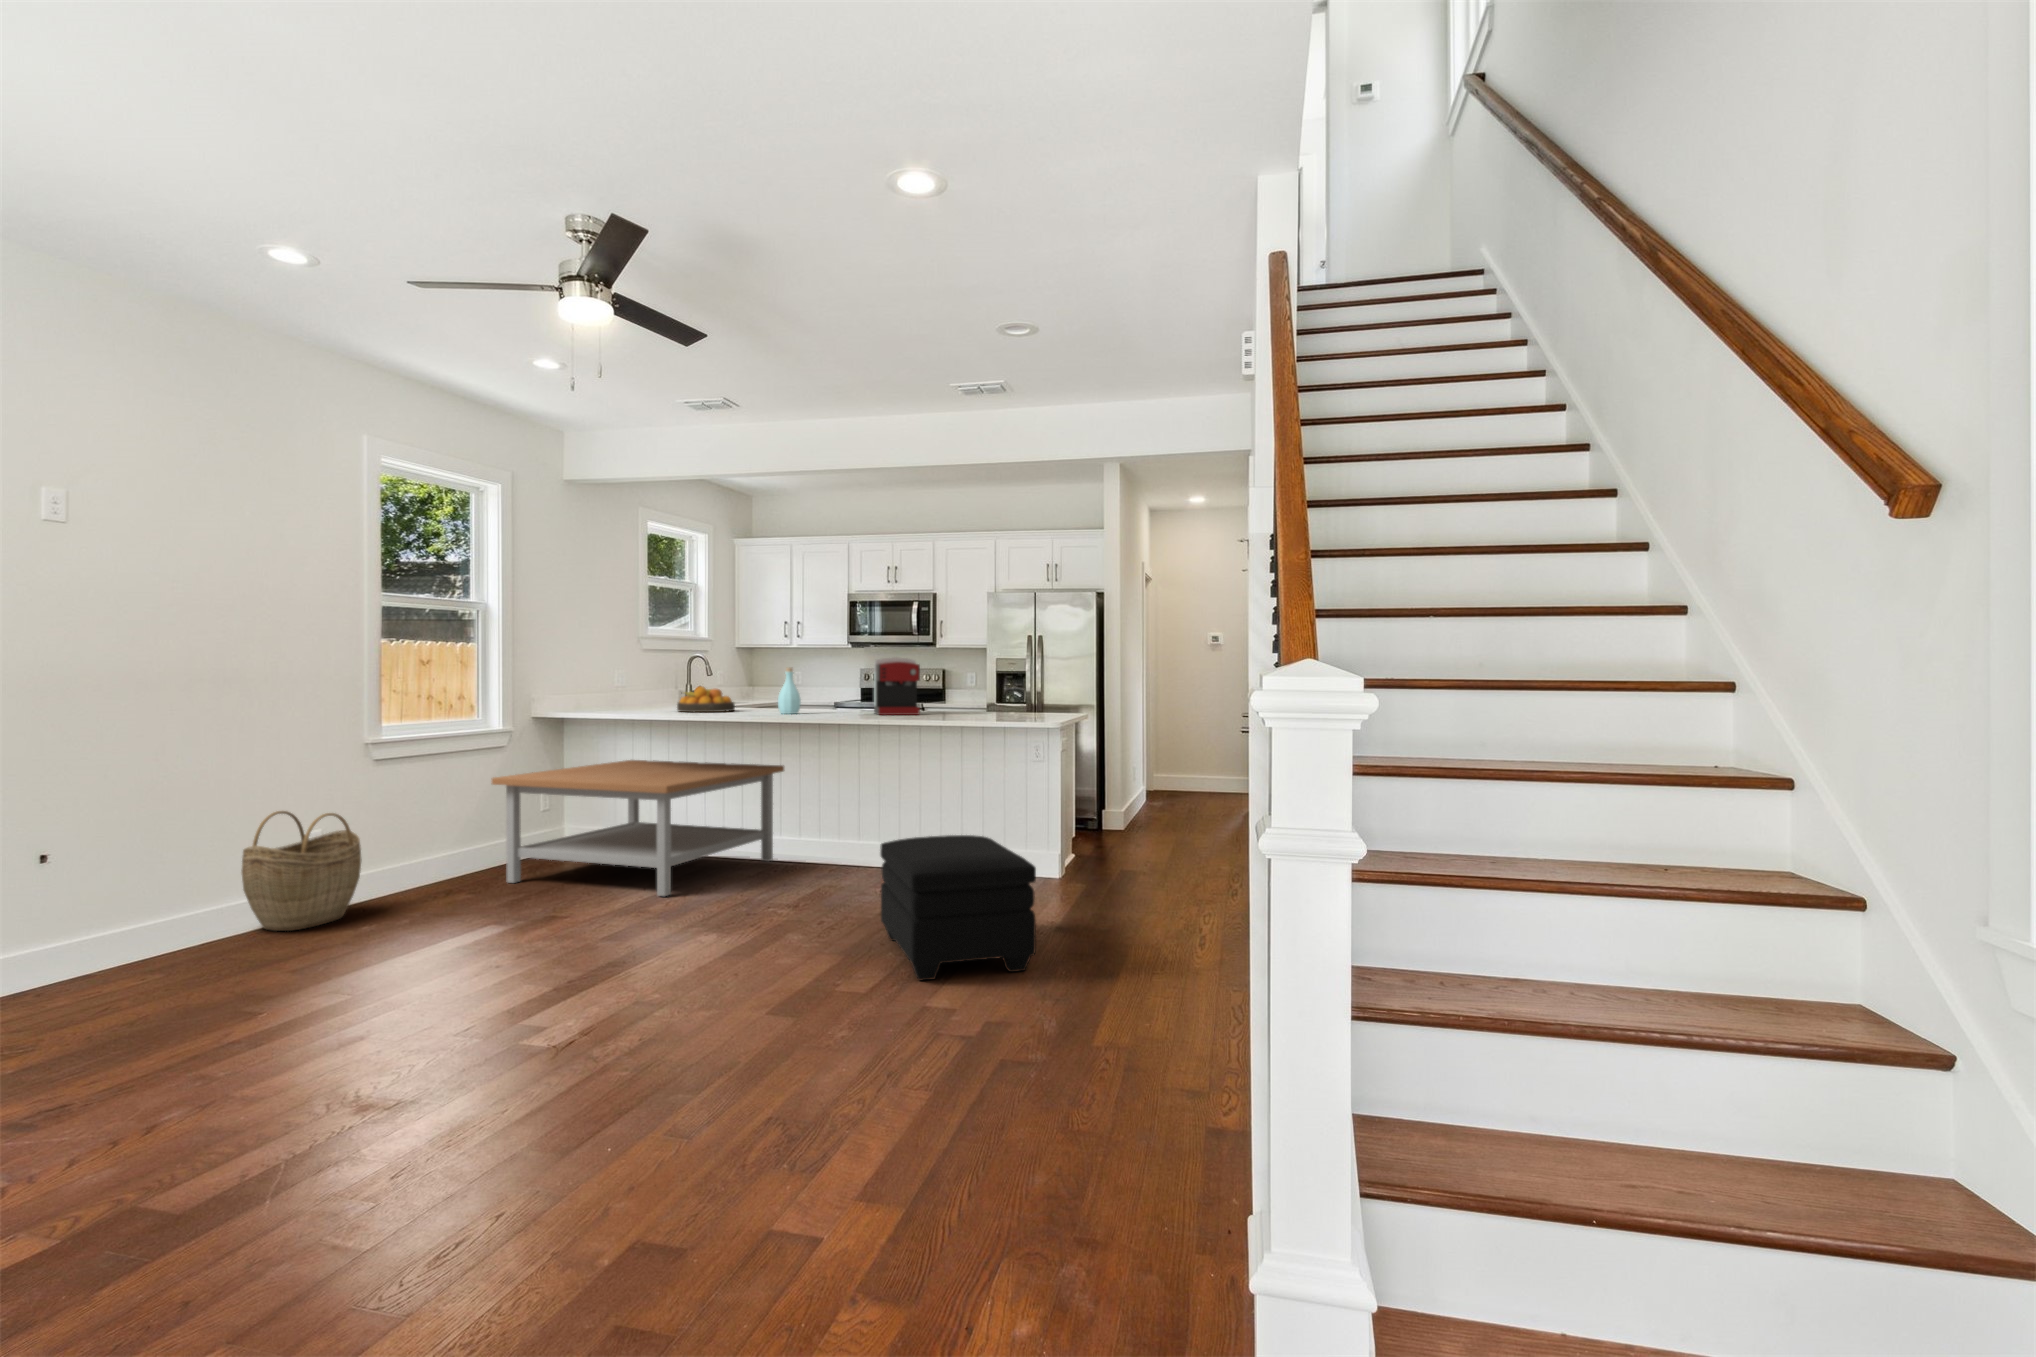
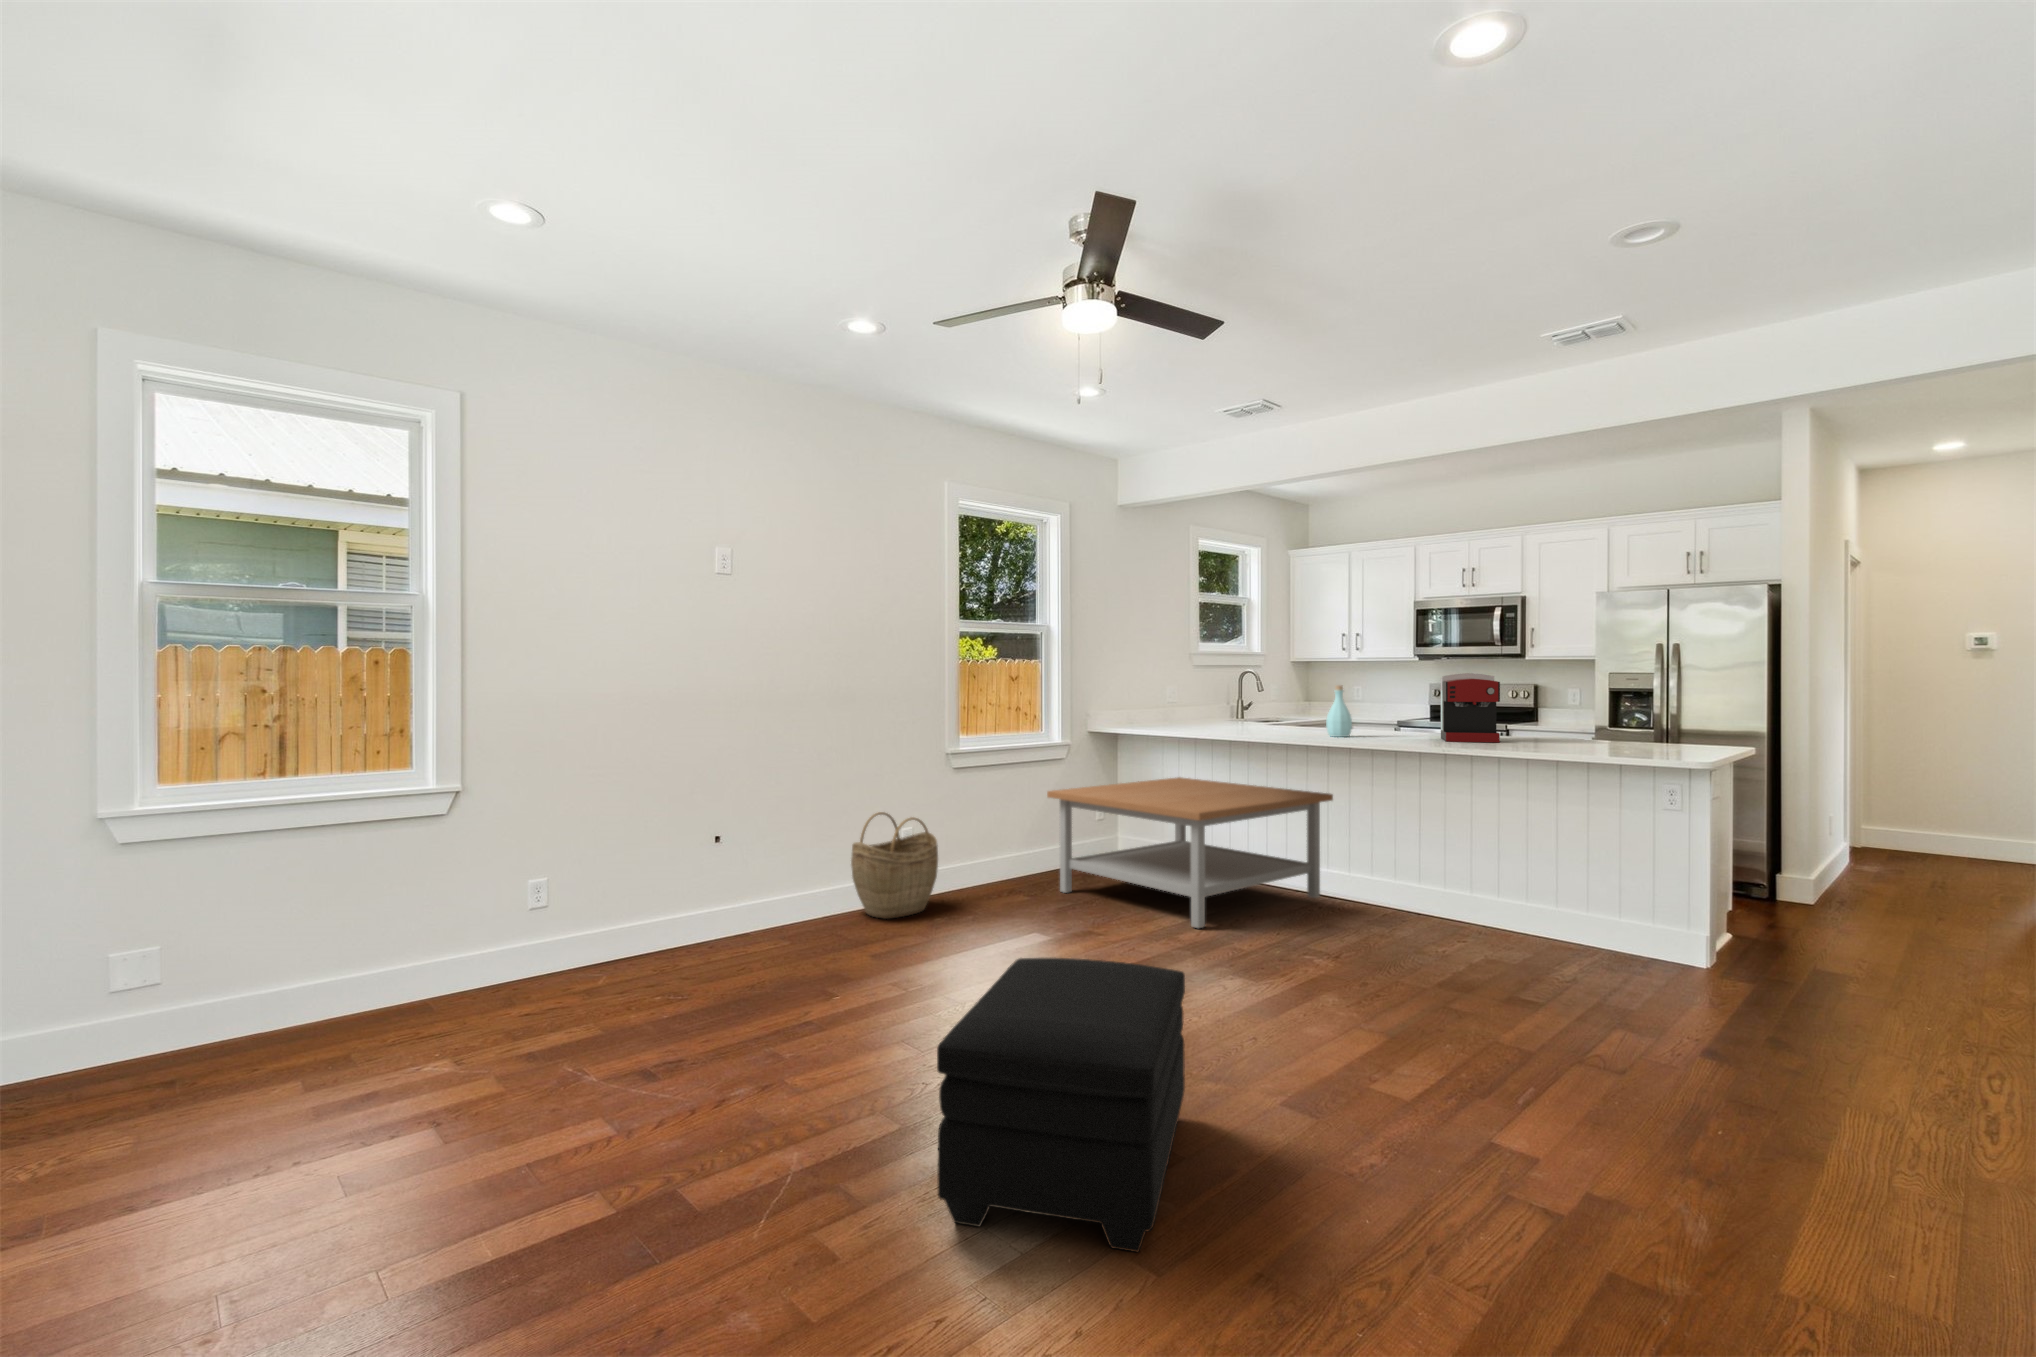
fruit bowl: present [677,686,735,712] -> none [1222,704,1282,732]
ottoman: present [880,835,1036,980] -> present [937,958,1185,1252]

